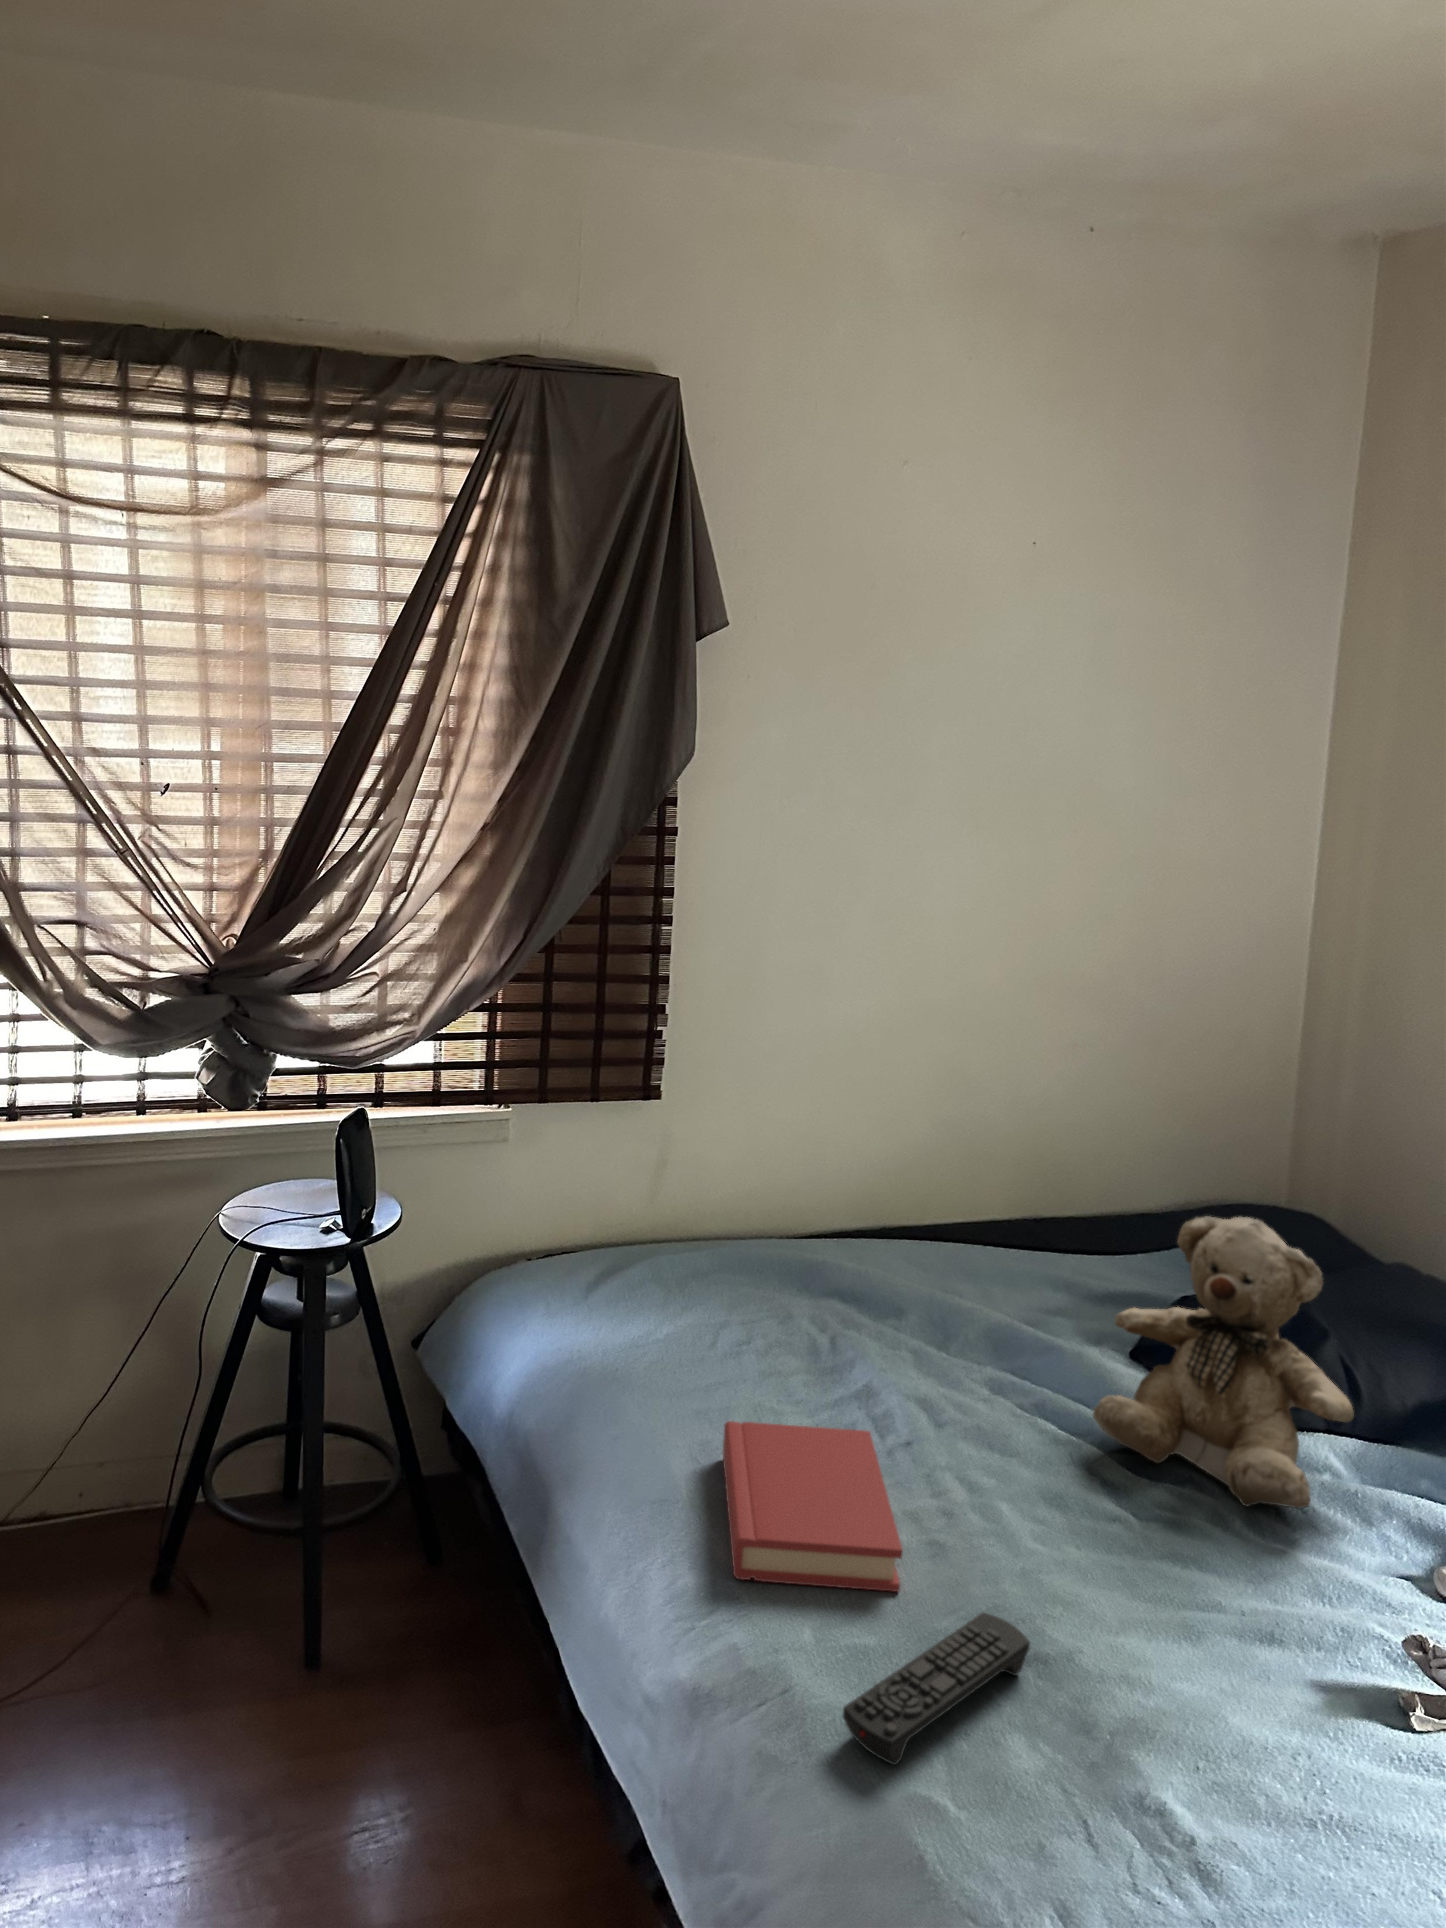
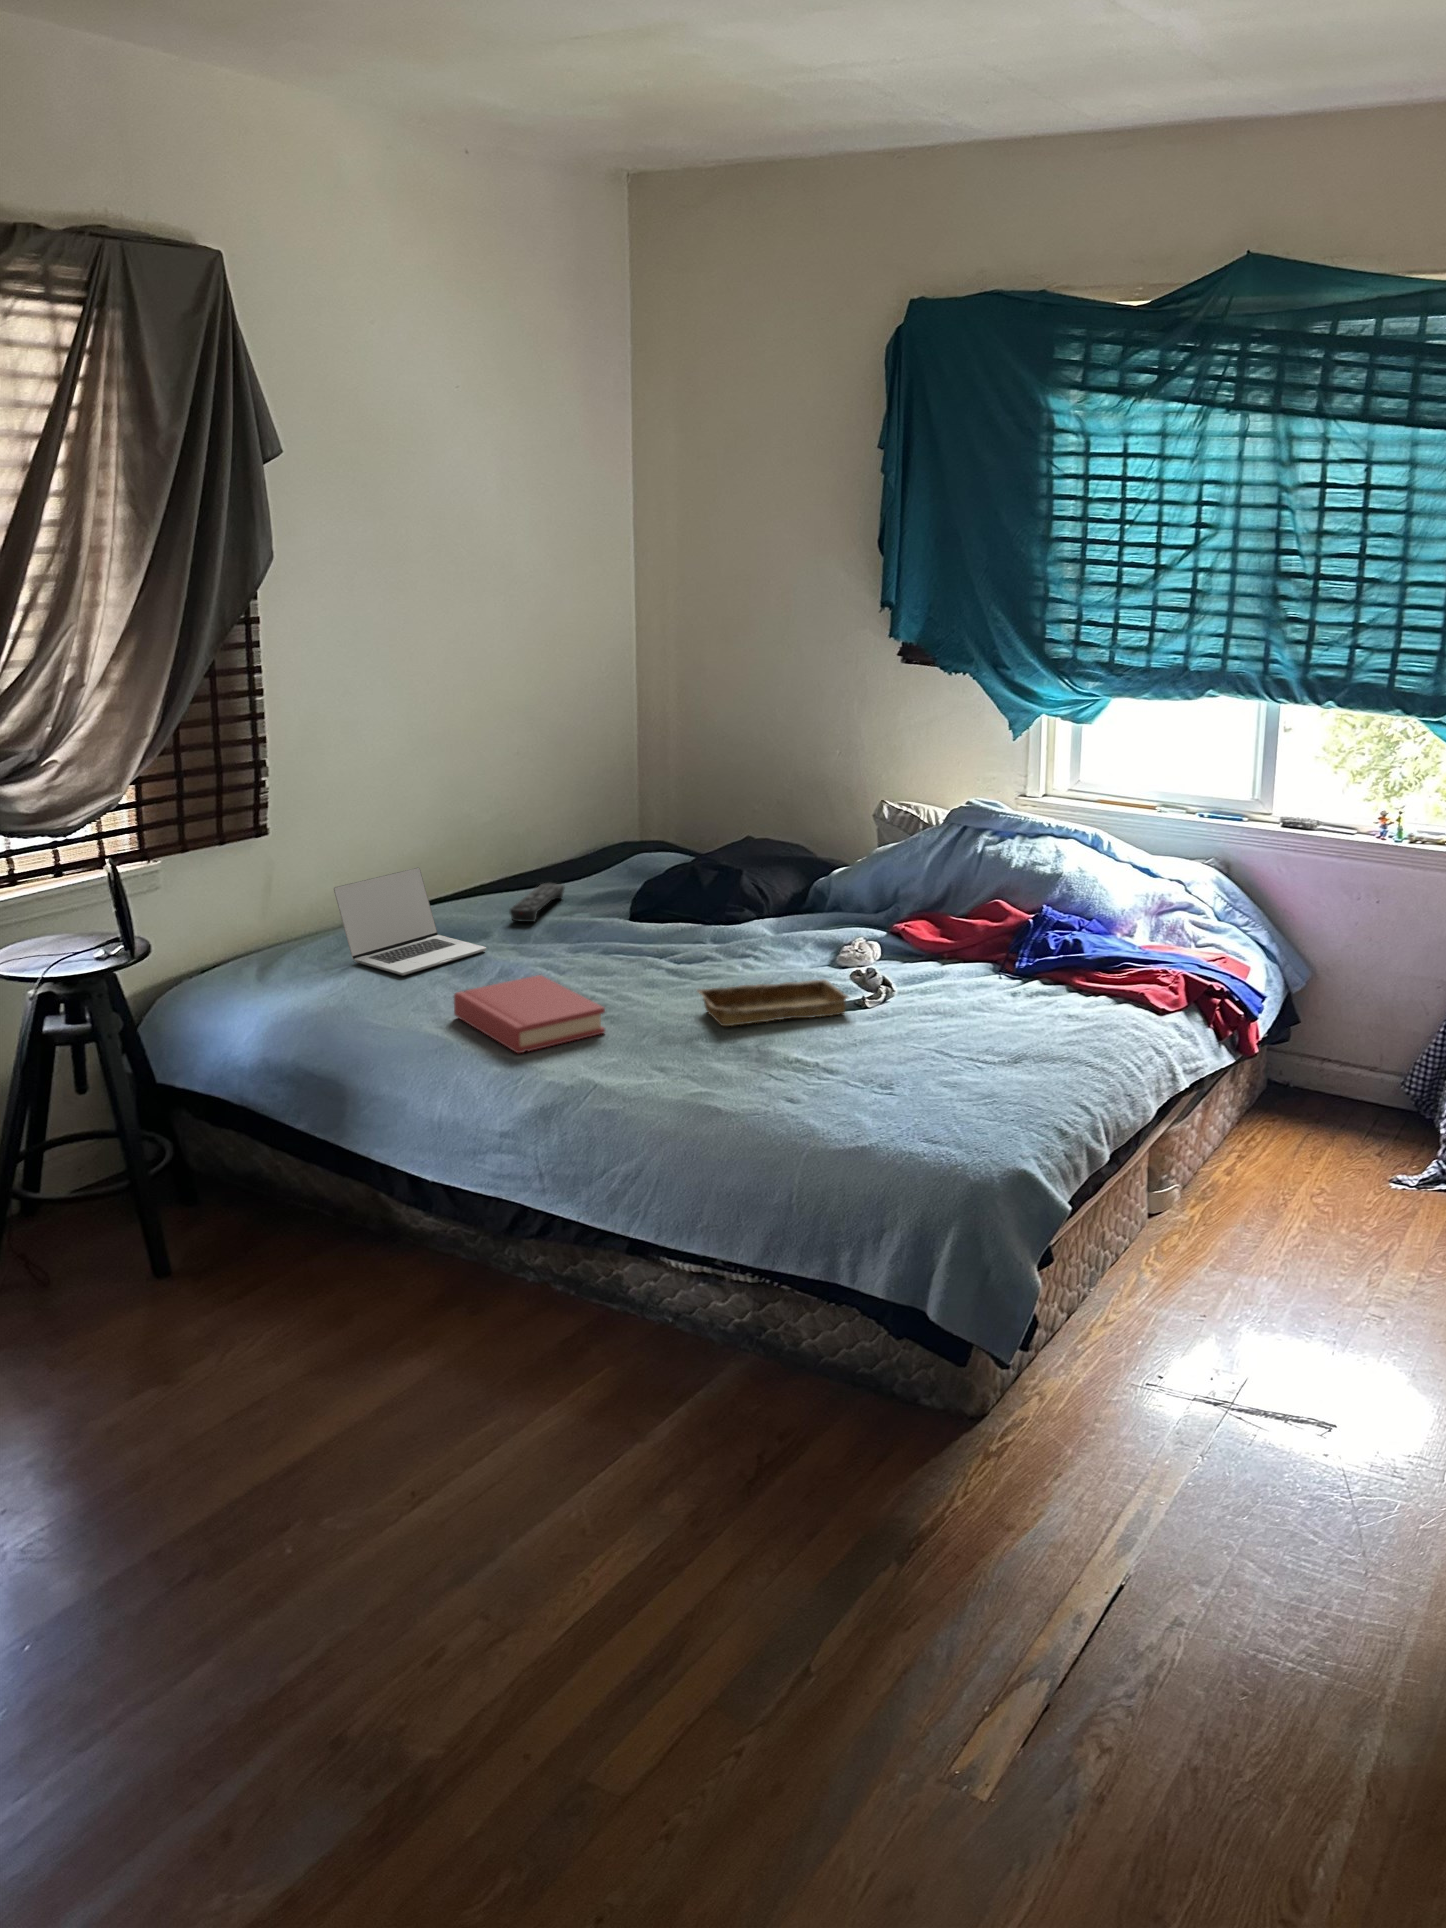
laptop: none [691,1188,870,1348] -> present [334,867,486,976]
teddy bear: present [1093,1216,1354,1508] -> none [645,803,783,958]
tray: none [1083,1566,1380,1748] -> present [698,979,849,1026]
remote control: present [842,1613,1030,1765] -> present [510,883,564,922]

